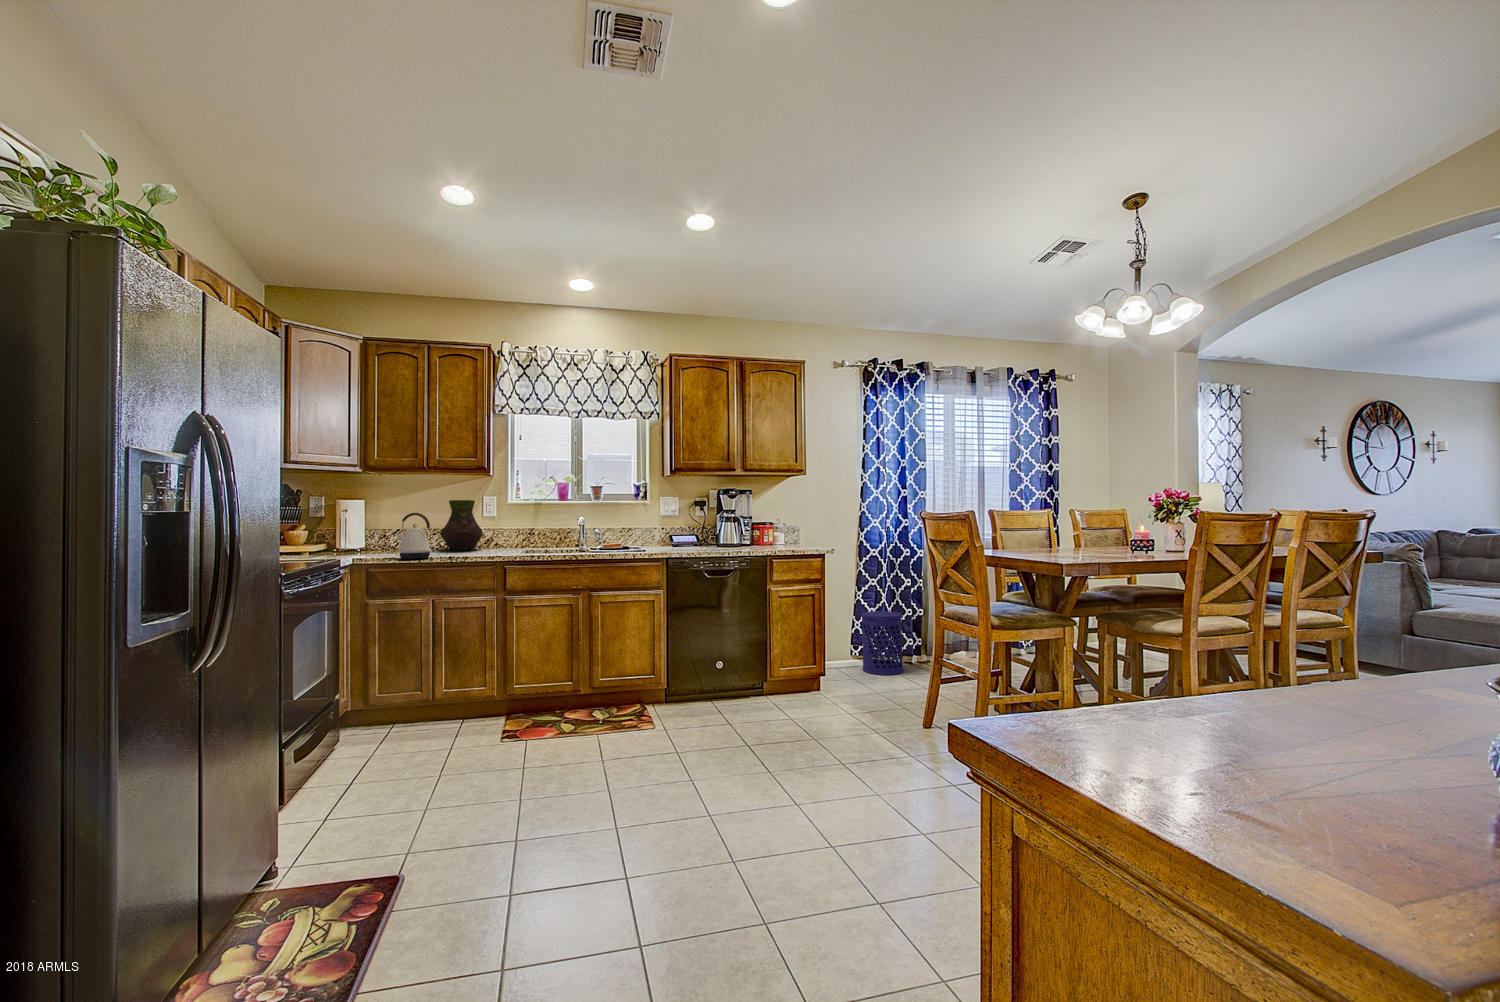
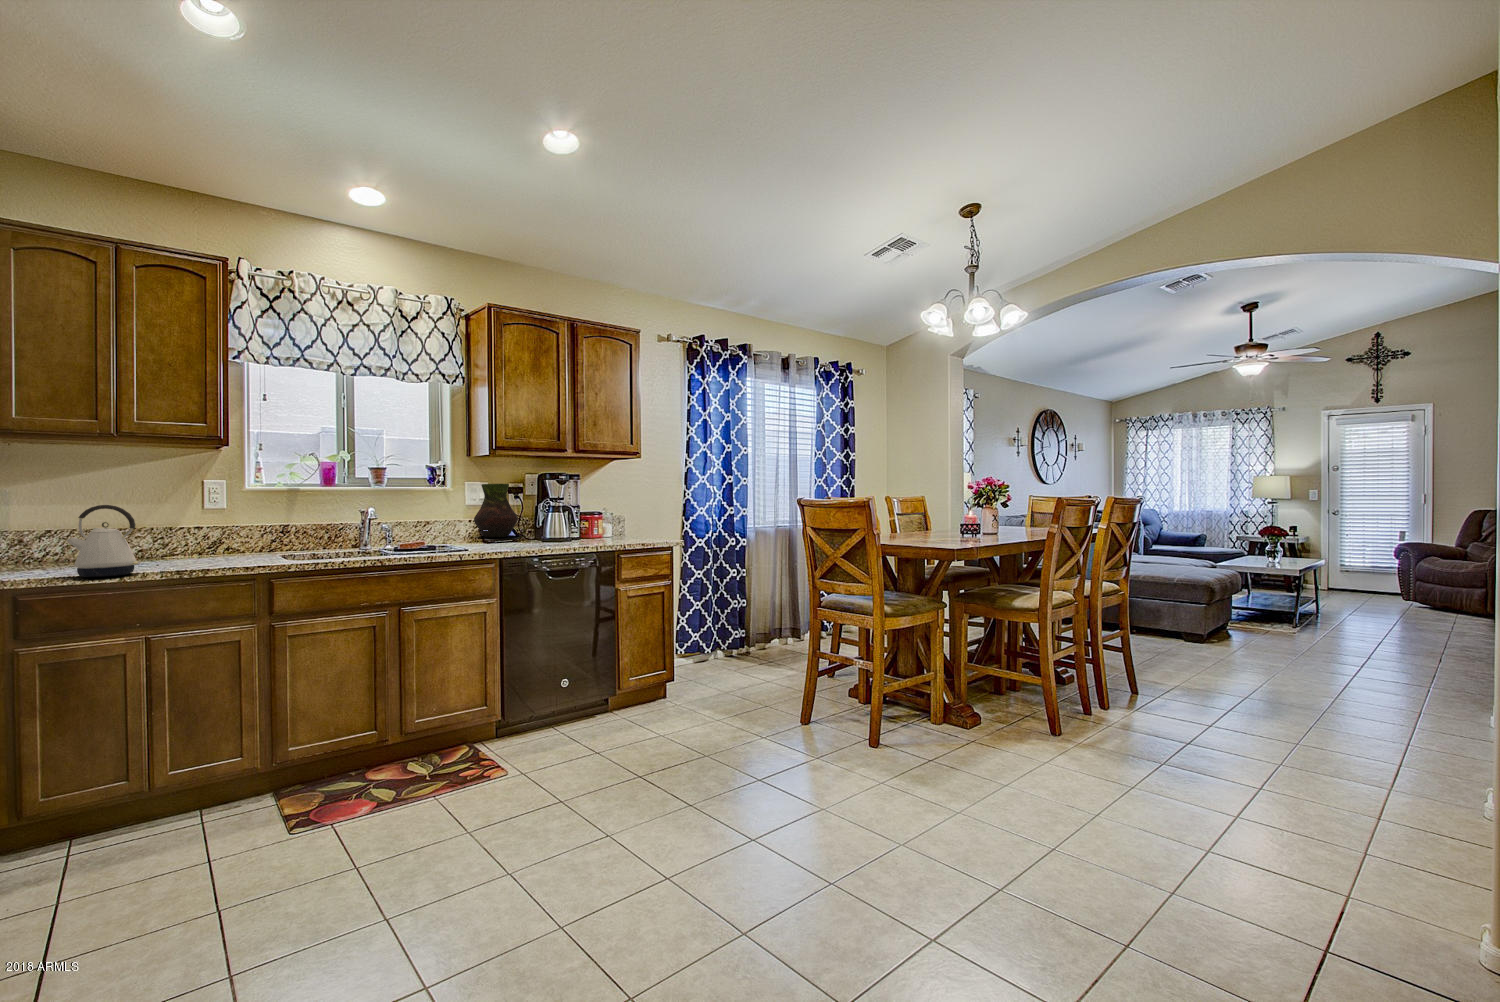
vase: present [441,500,483,550] -> present [474,484,518,537]
waste bin: present [861,611,903,675] -> none [691,603,735,670]

